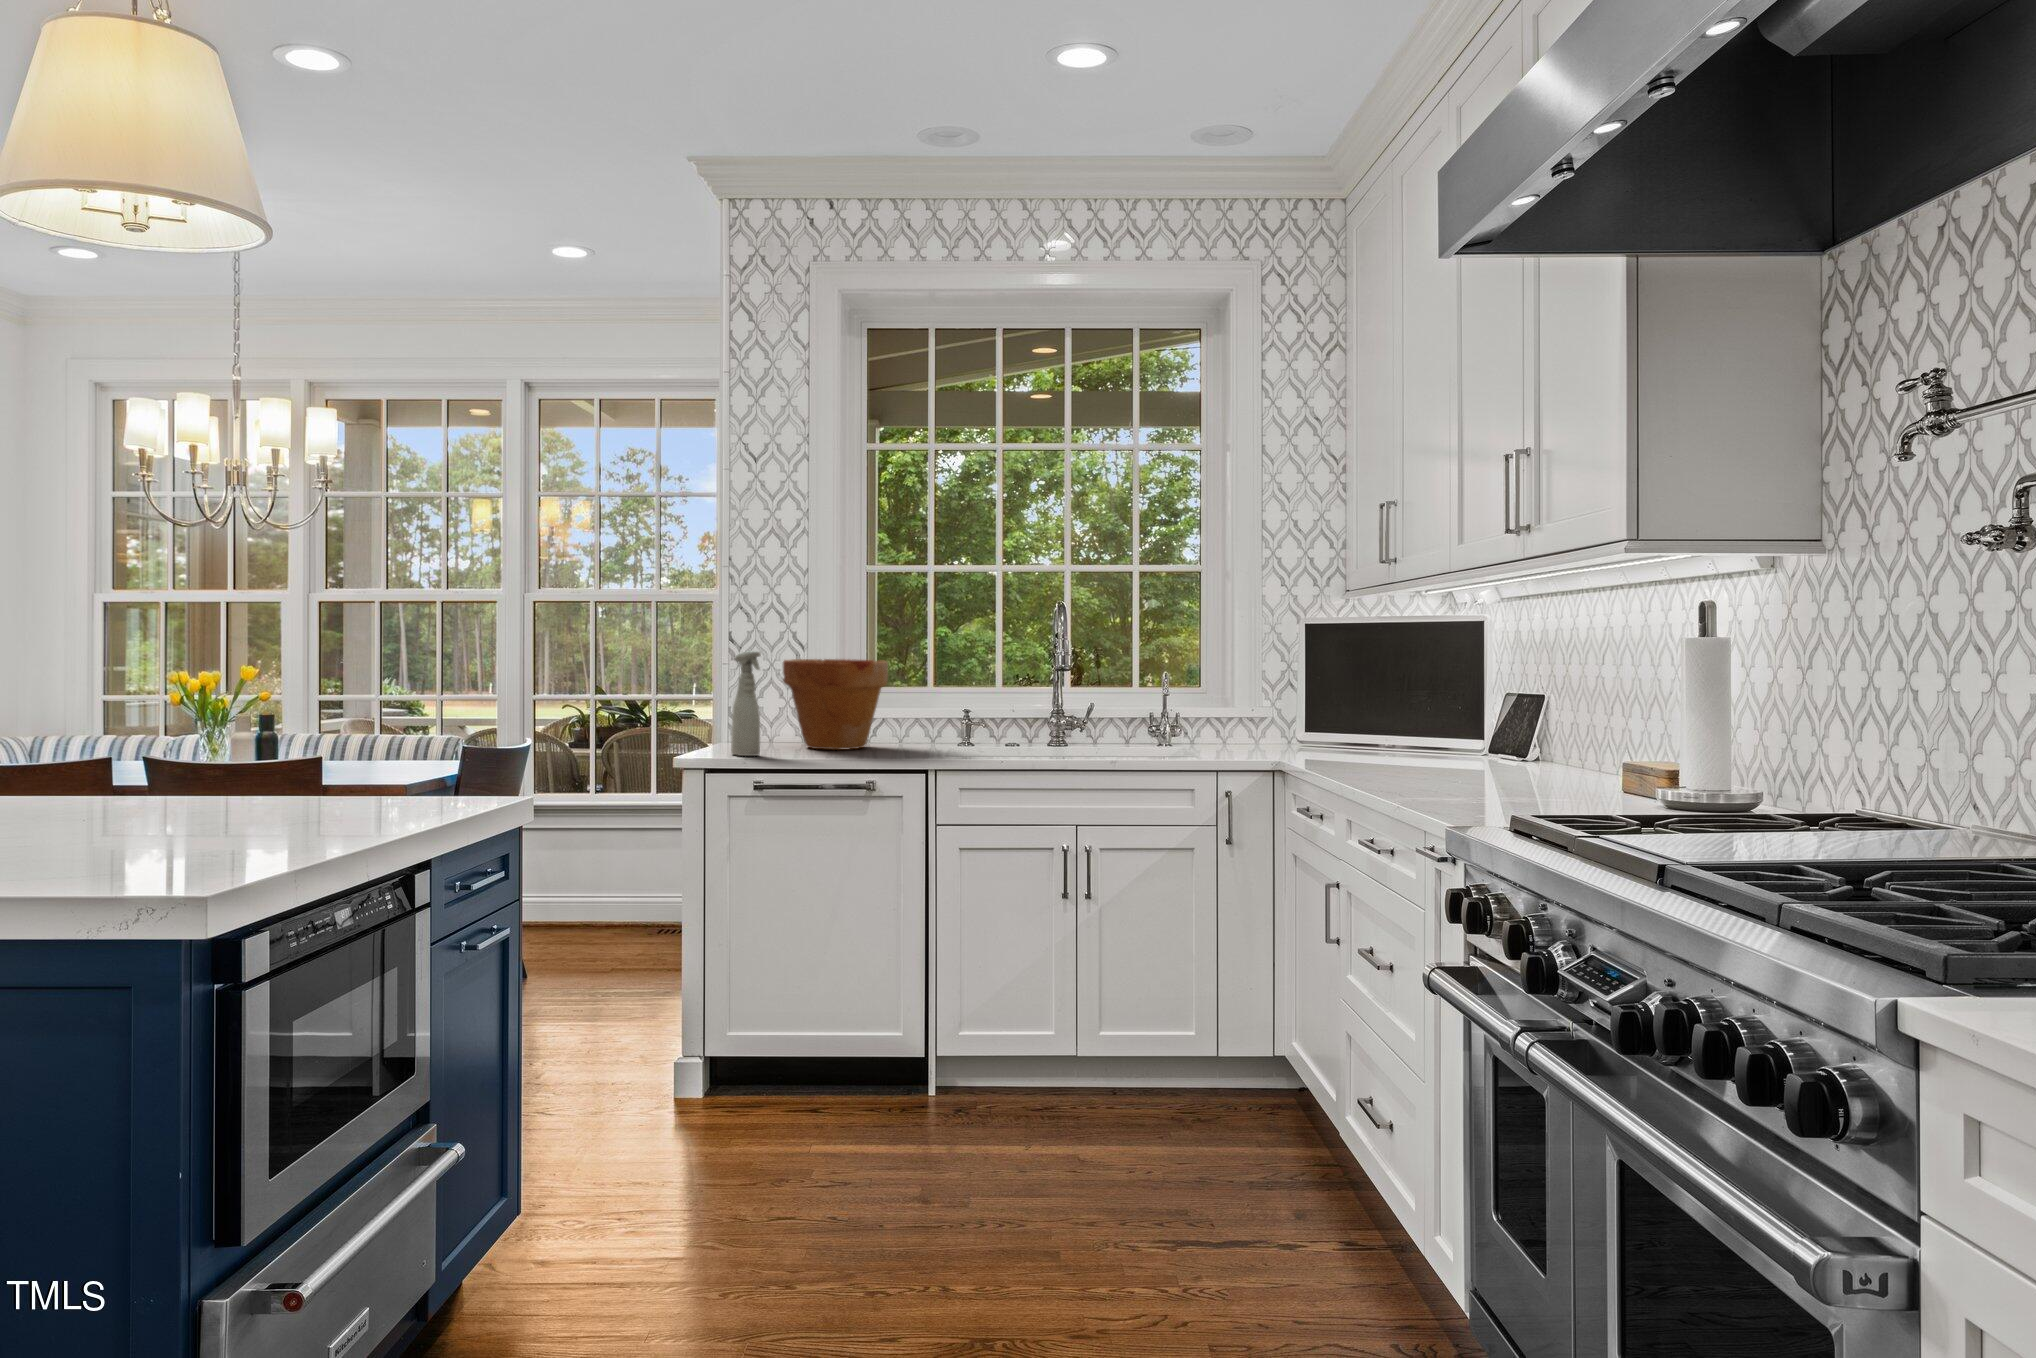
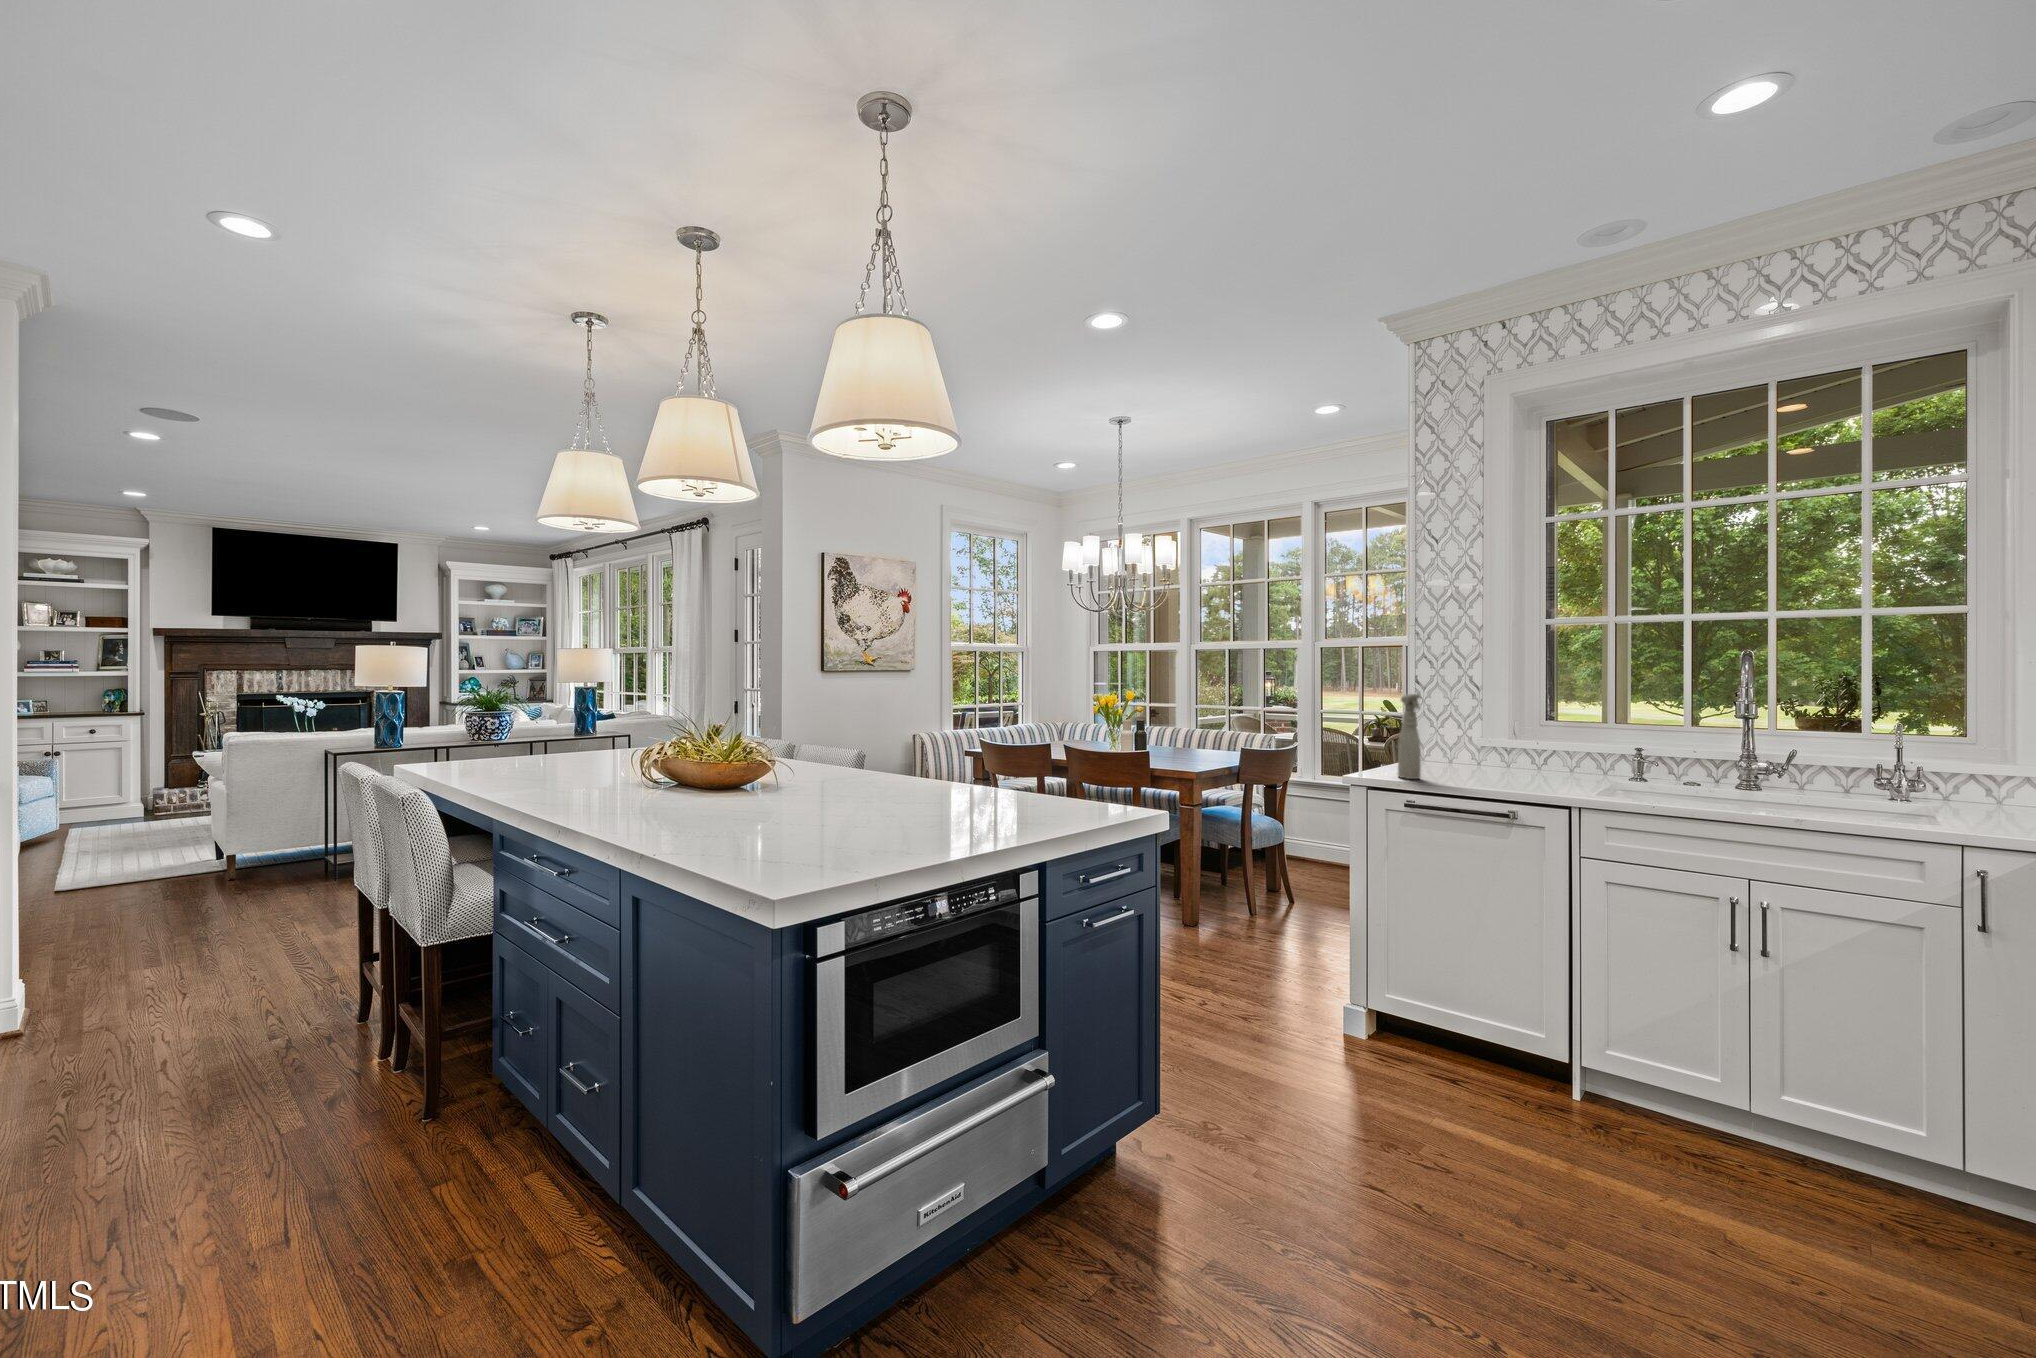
flower pot: present [783,659,888,750] -> none [1451,700,1551,778]

